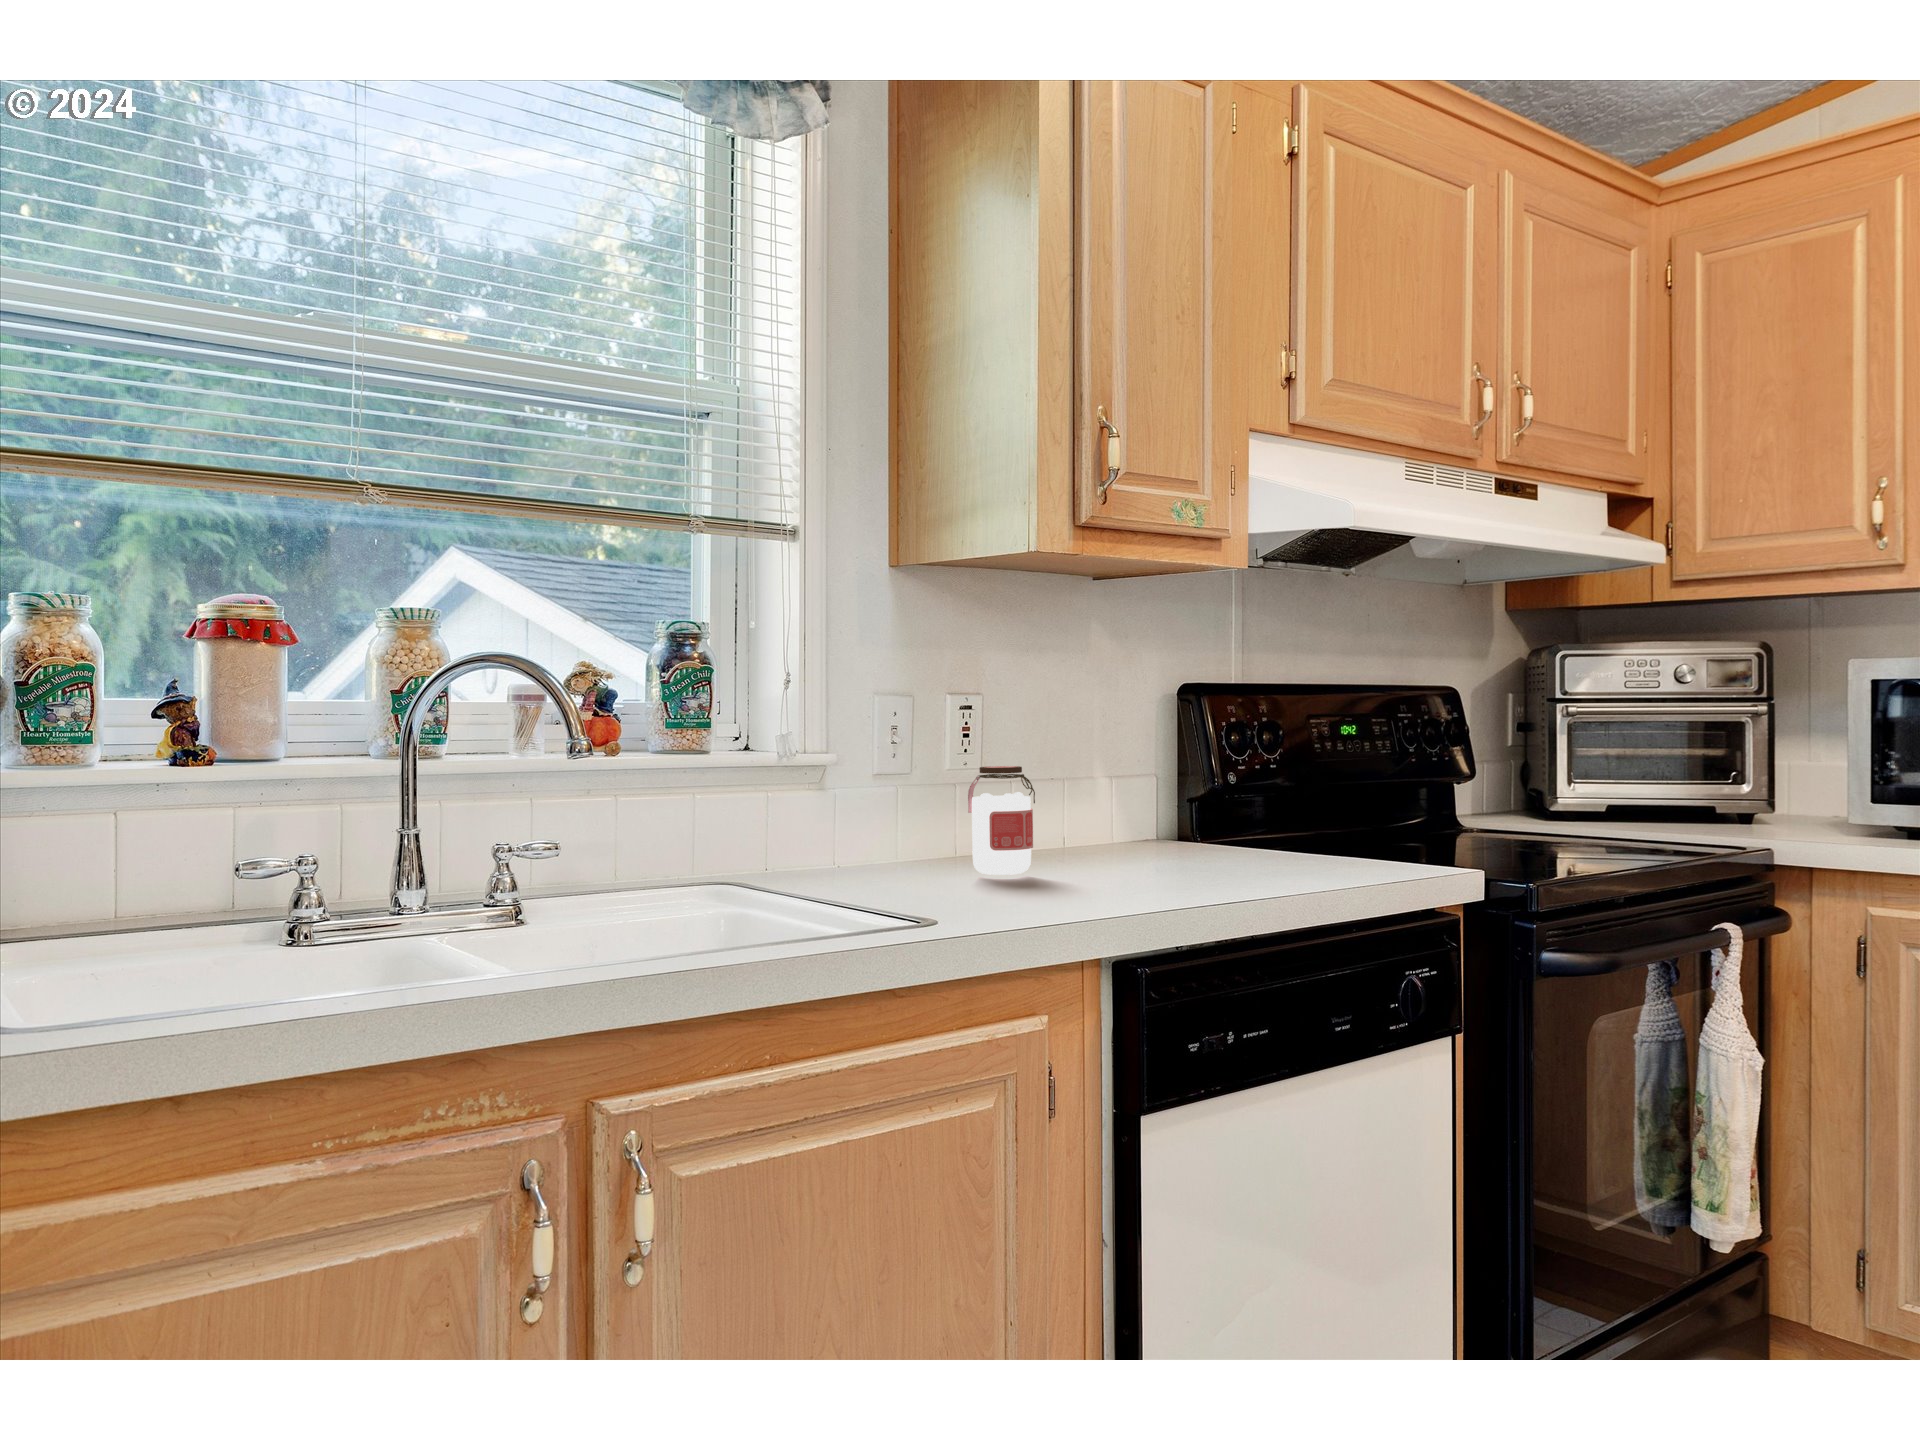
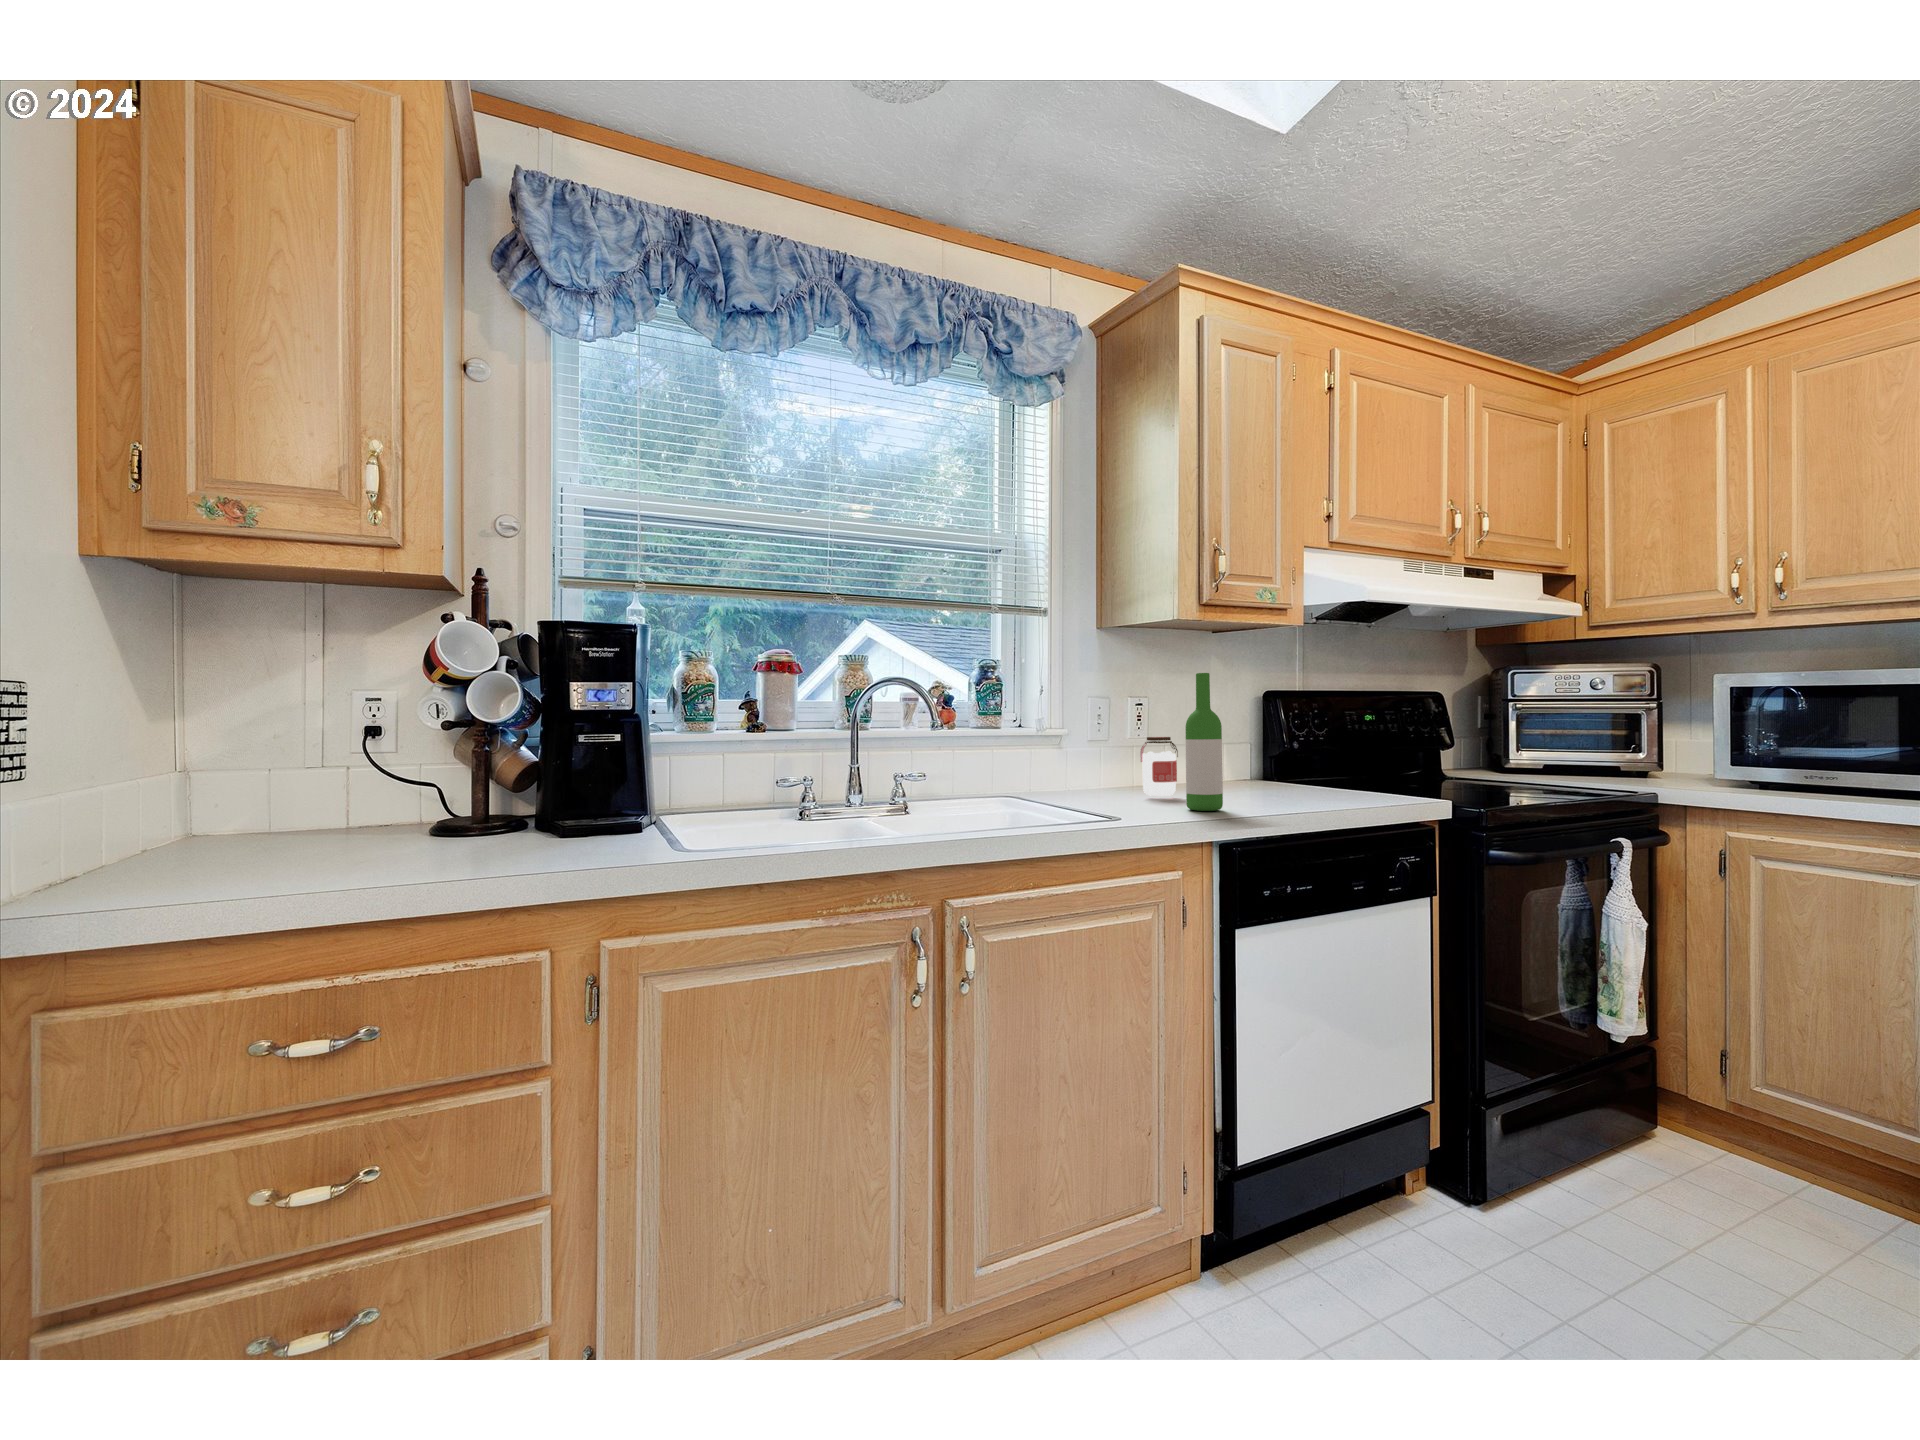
wine bottle: none [1052,653,1117,905] -> present [1185,673,1223,811]

